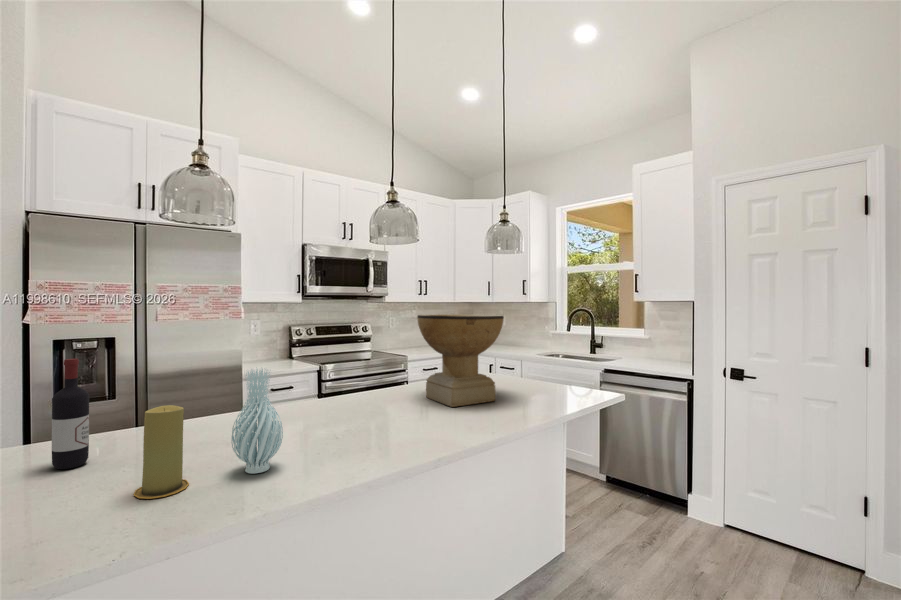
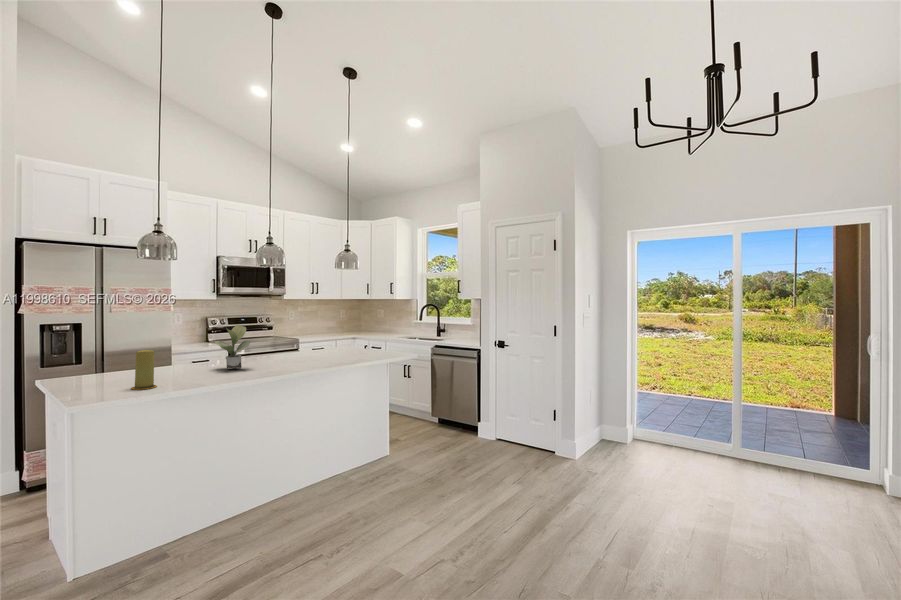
decorative bowl: present [417,314,504,407] -> none [289,308,342,361]
potted plant: none [303,345,364,426] -> present [215,325,250,368]
wine bottle: present [52,359,89,469] -> none [79,330,98,384]
vase: present [231,369,283,474] -> none [177,333,204,383]

